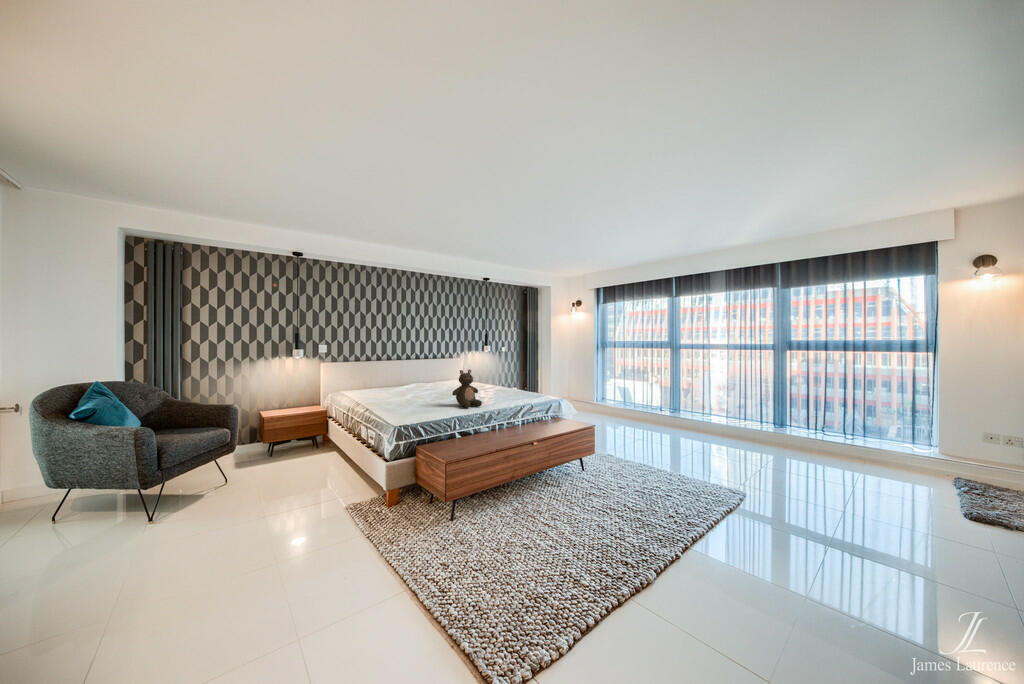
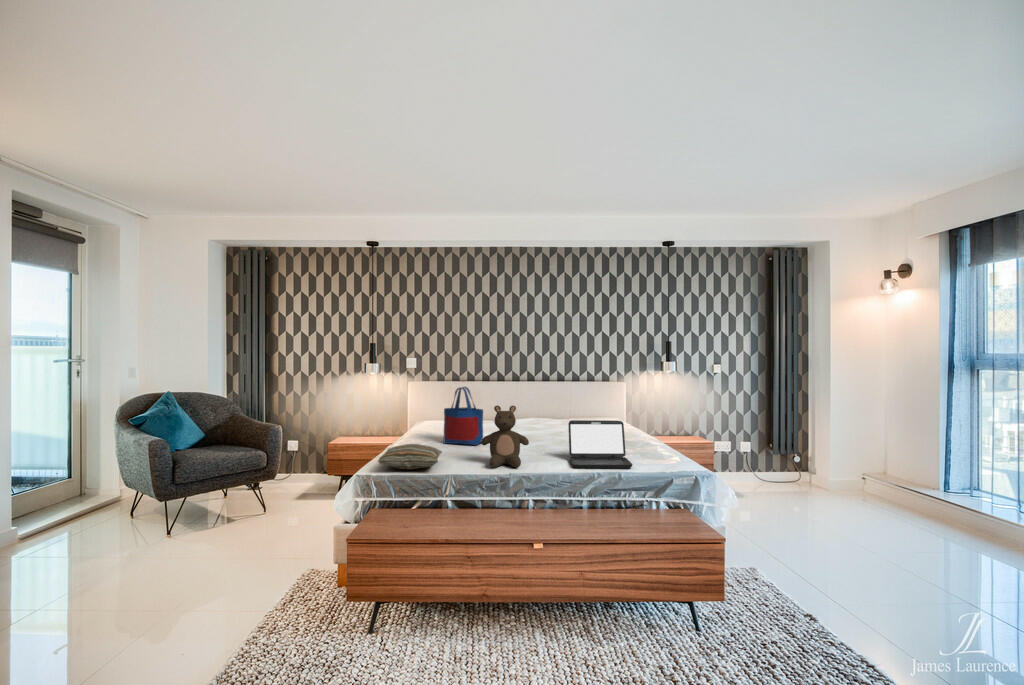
tote bag: none [396,361,425,401] -> present [444,387,483,445]
laptop: none [490,376,531,403] -> present [568,420,632,468]
pillow: none [392,399,446,415] -> present [378,444,442,469]

